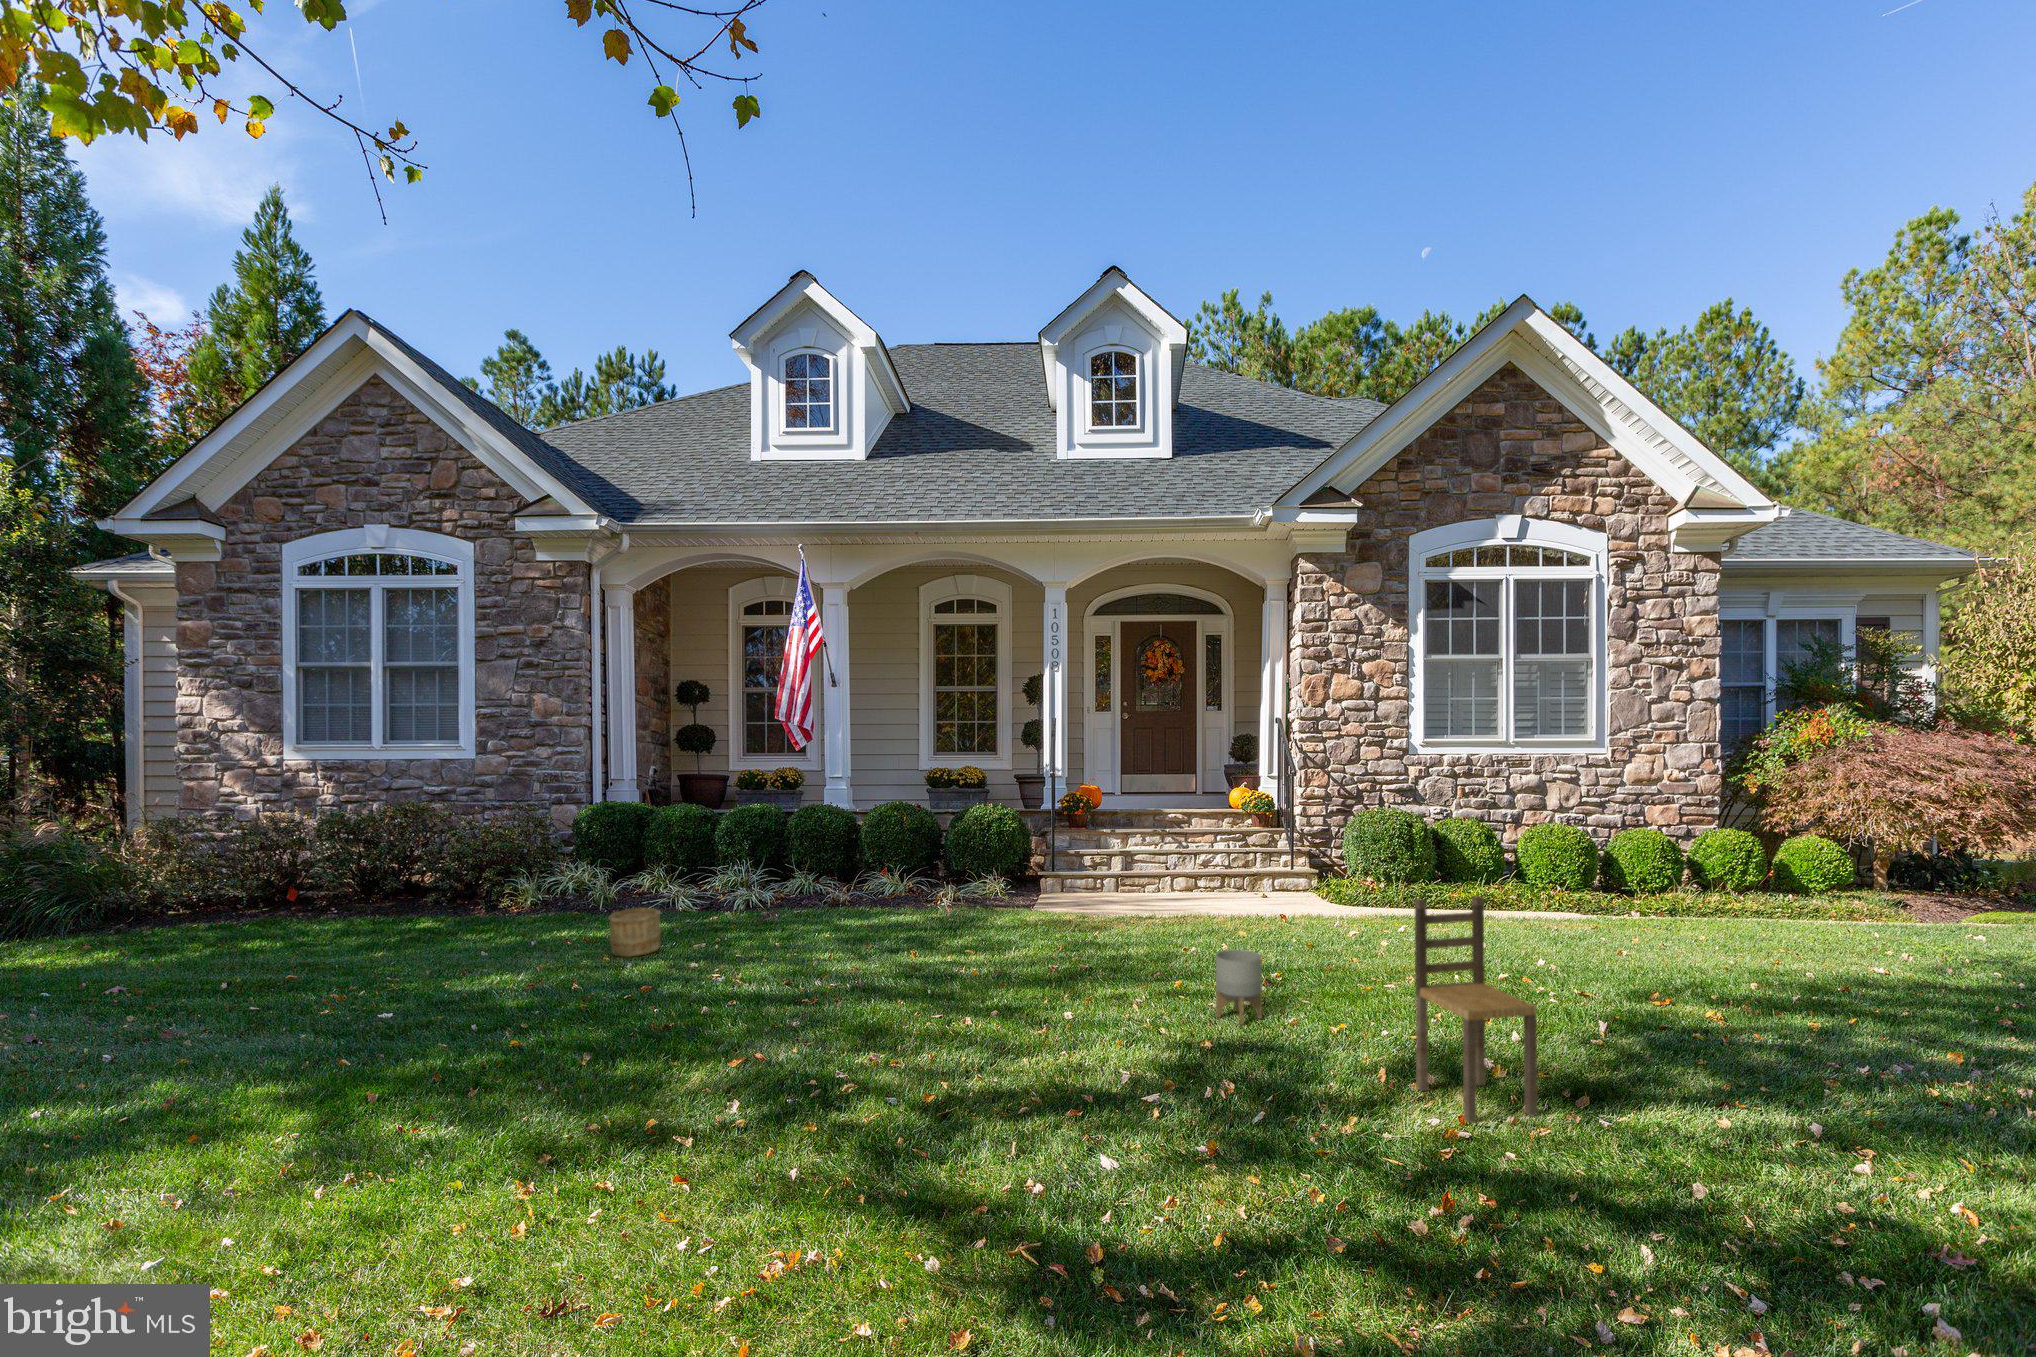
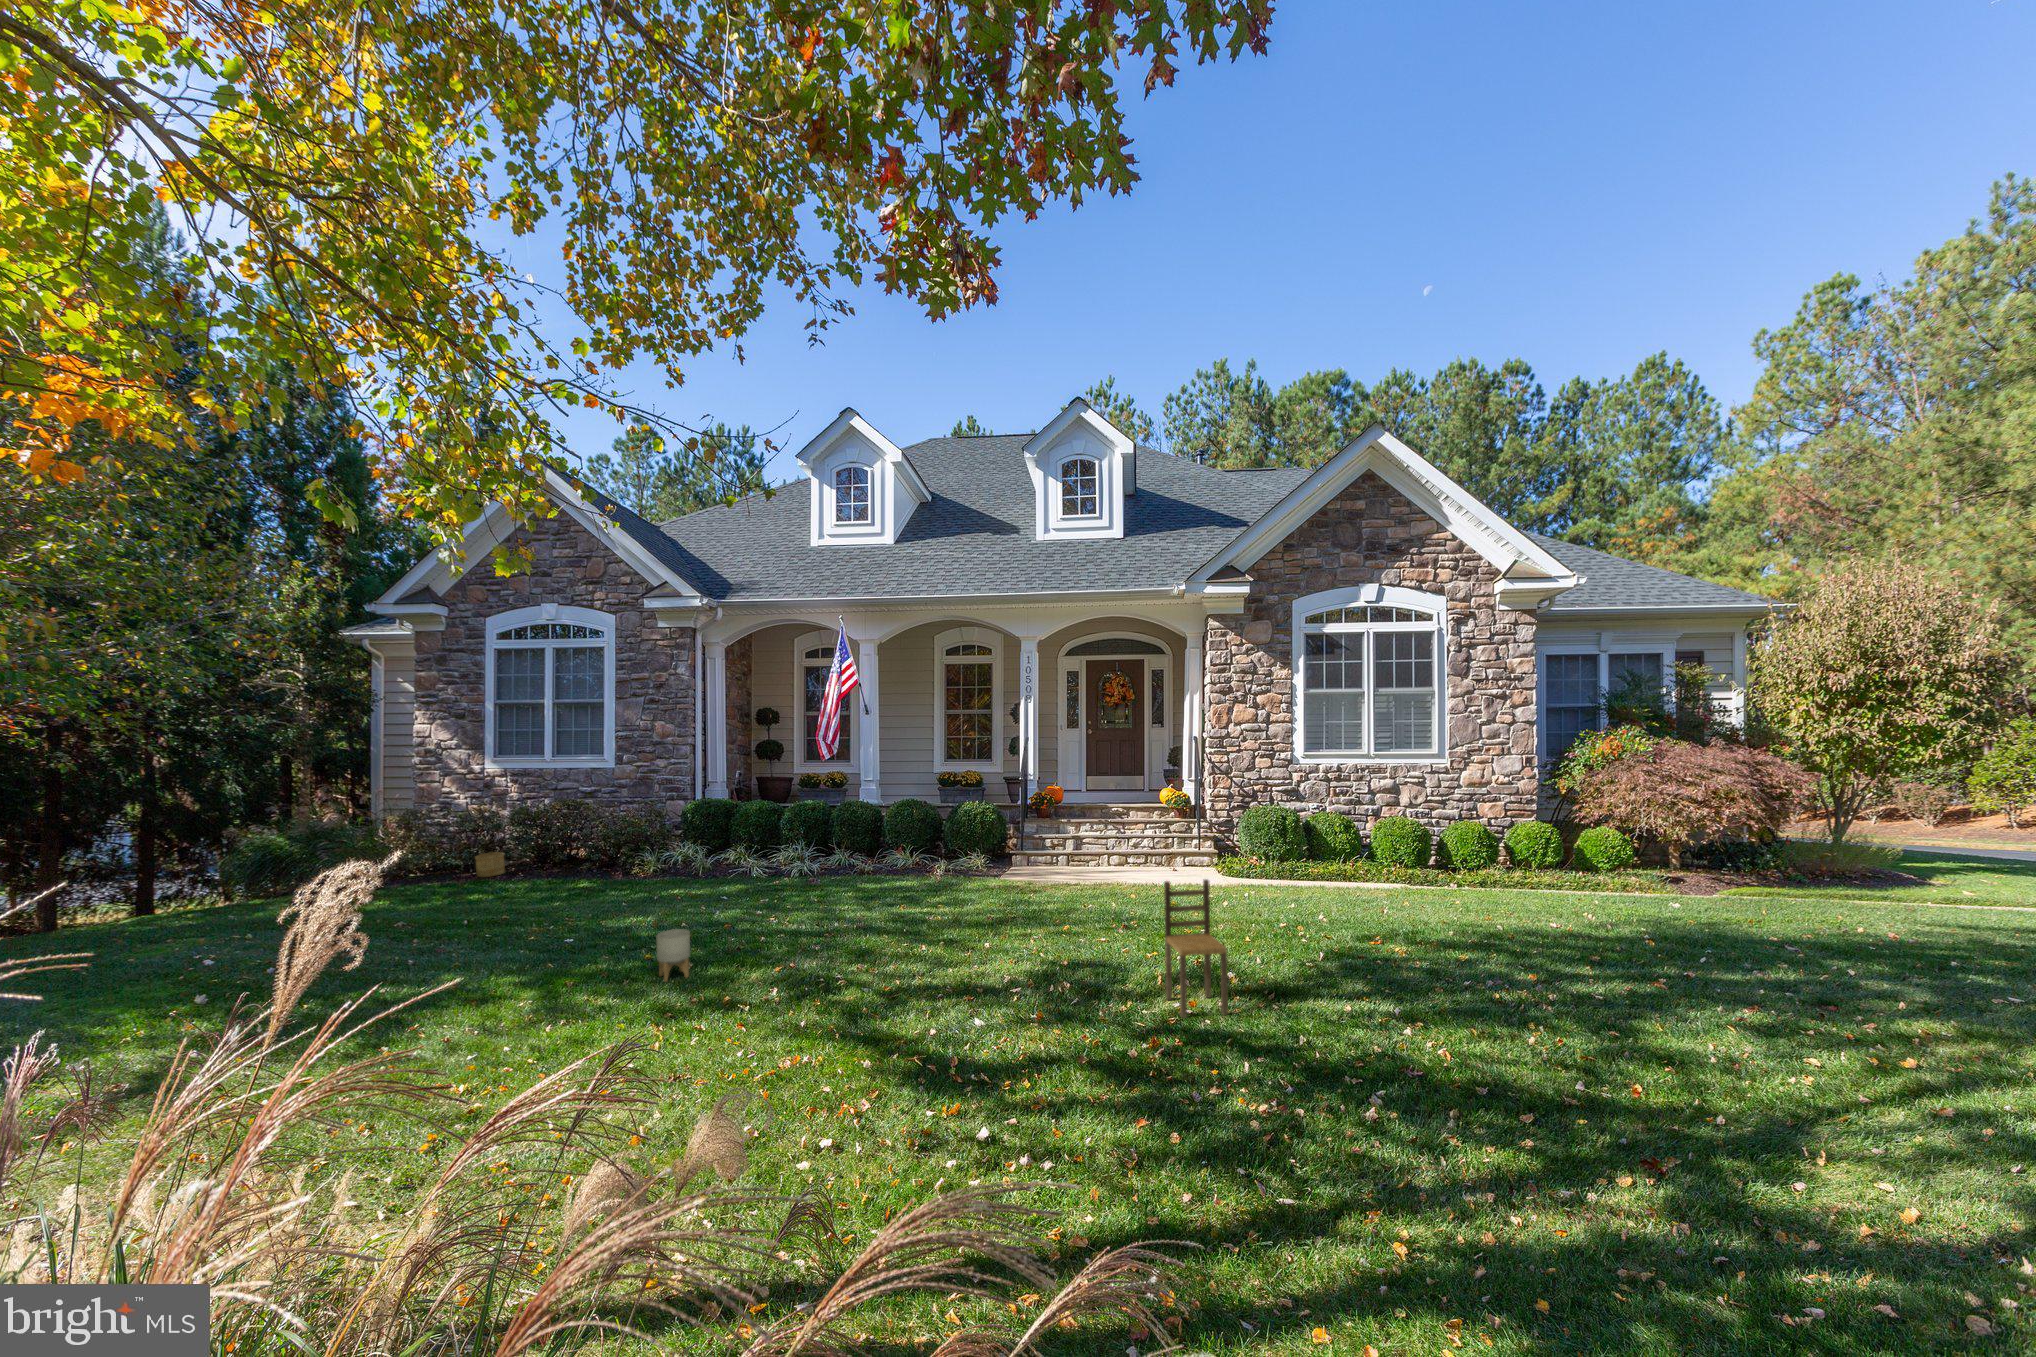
wooden bucket: present [608,908,661,957] -> present [475,852,505,877]
planter: present [1216,949,1262,1025] -> present [656,929,690,982]

